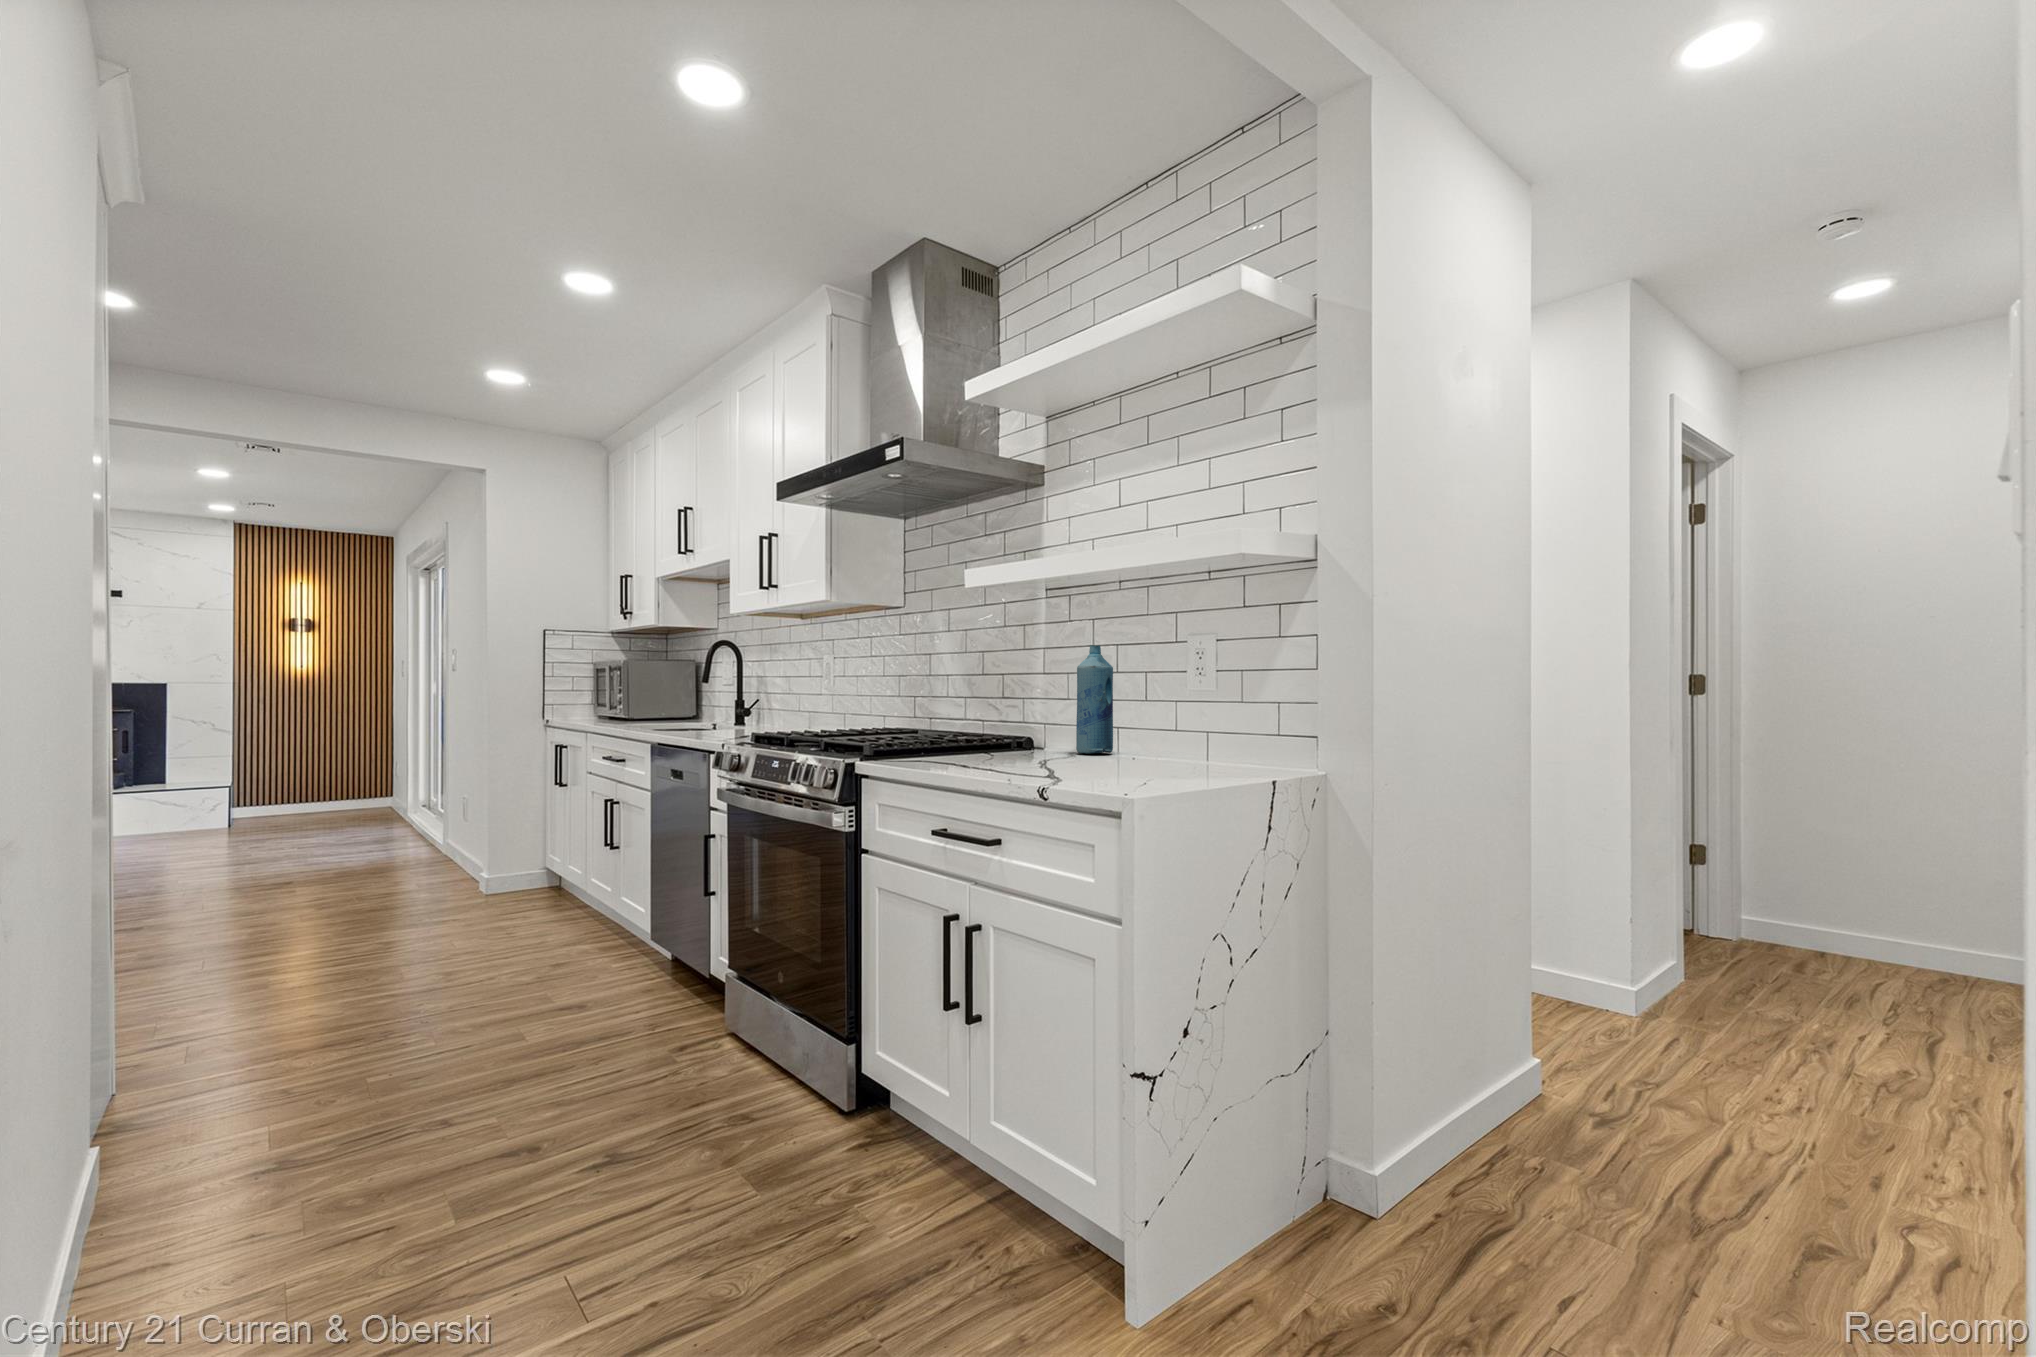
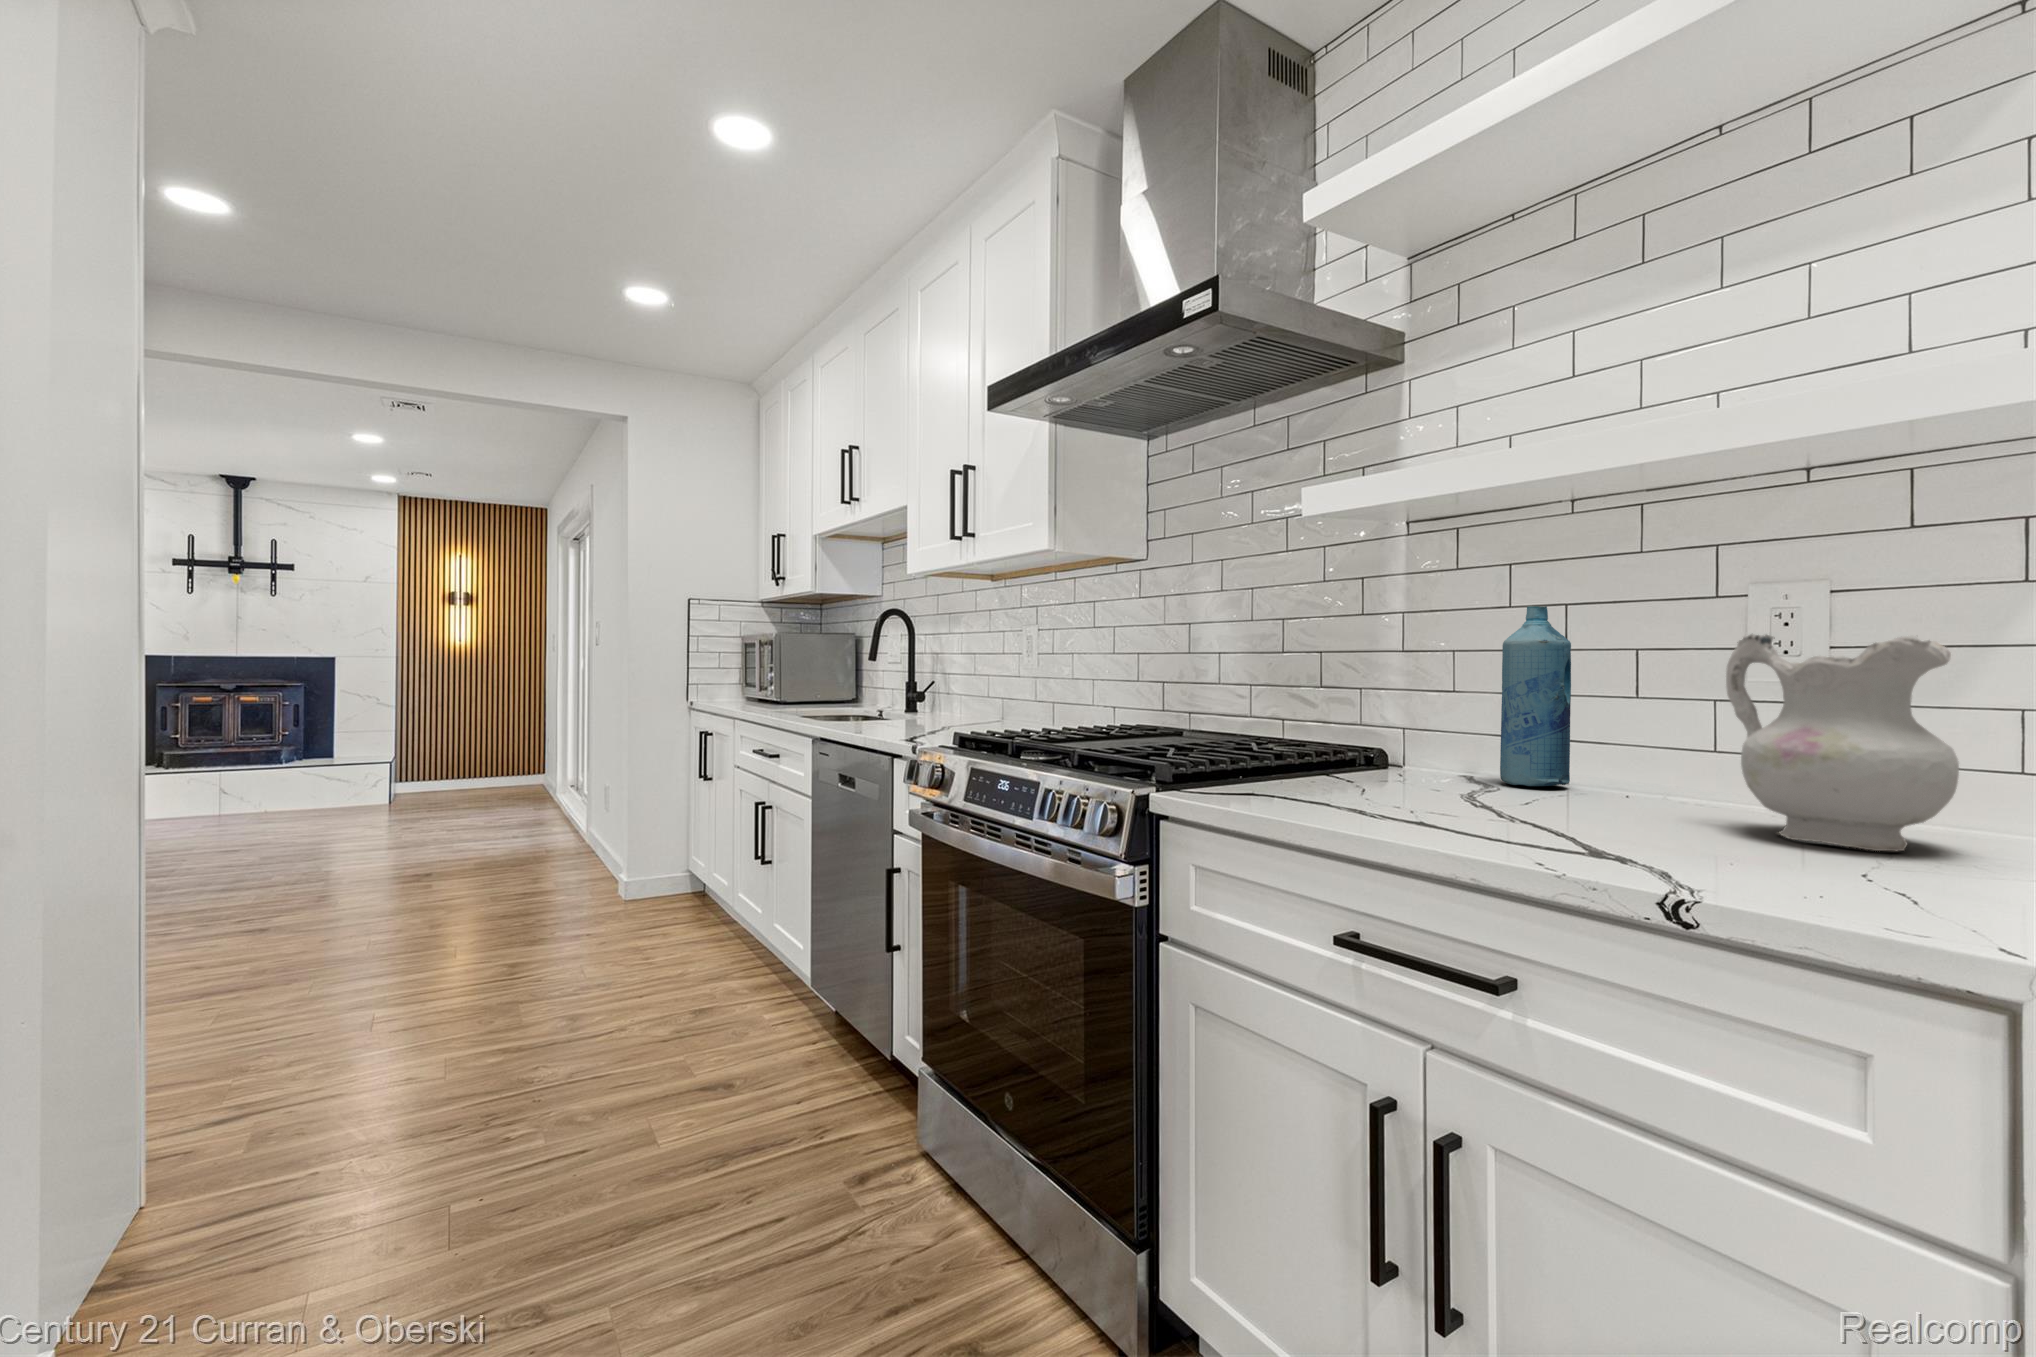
ceramic pitcher: none [1142,663,1226,772] -> present [1726,634,1959,851]

